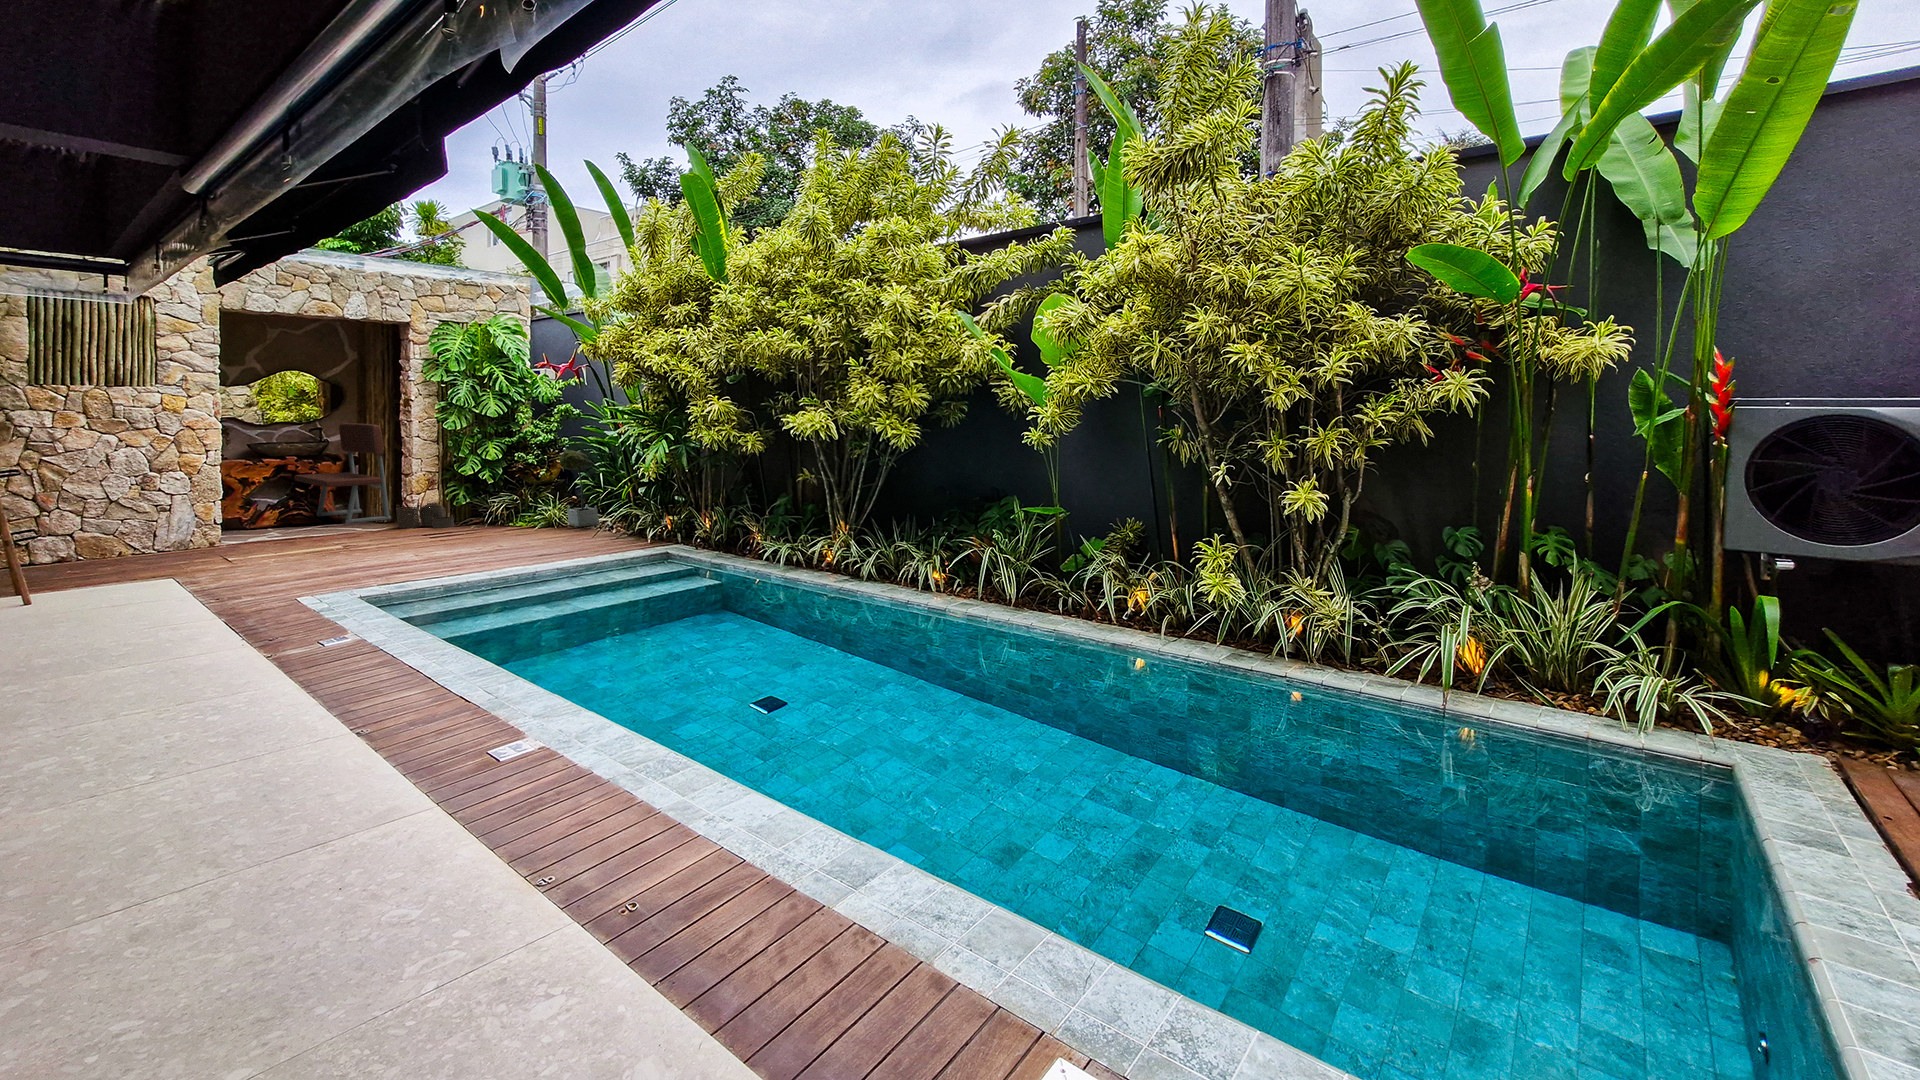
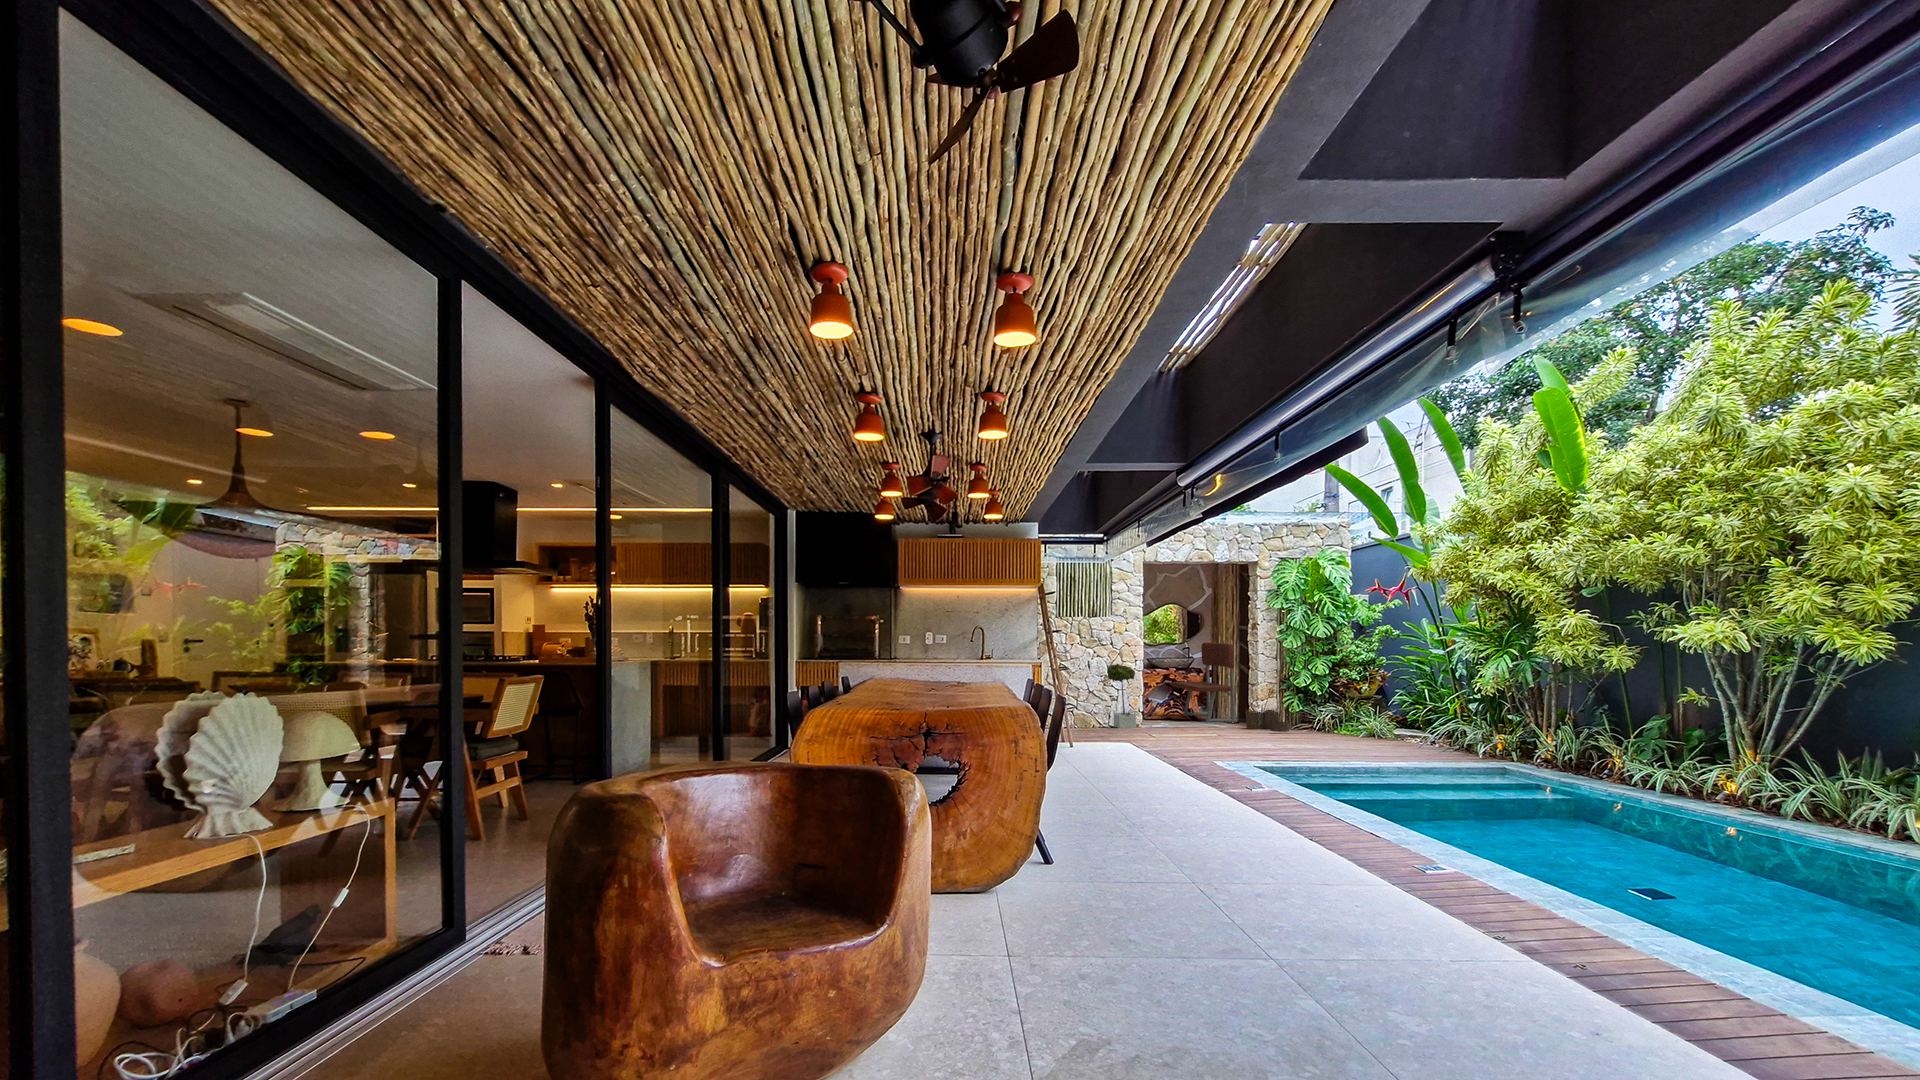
potted tree: present [559,449,599,527] -> present [1107,663,1136,728]

